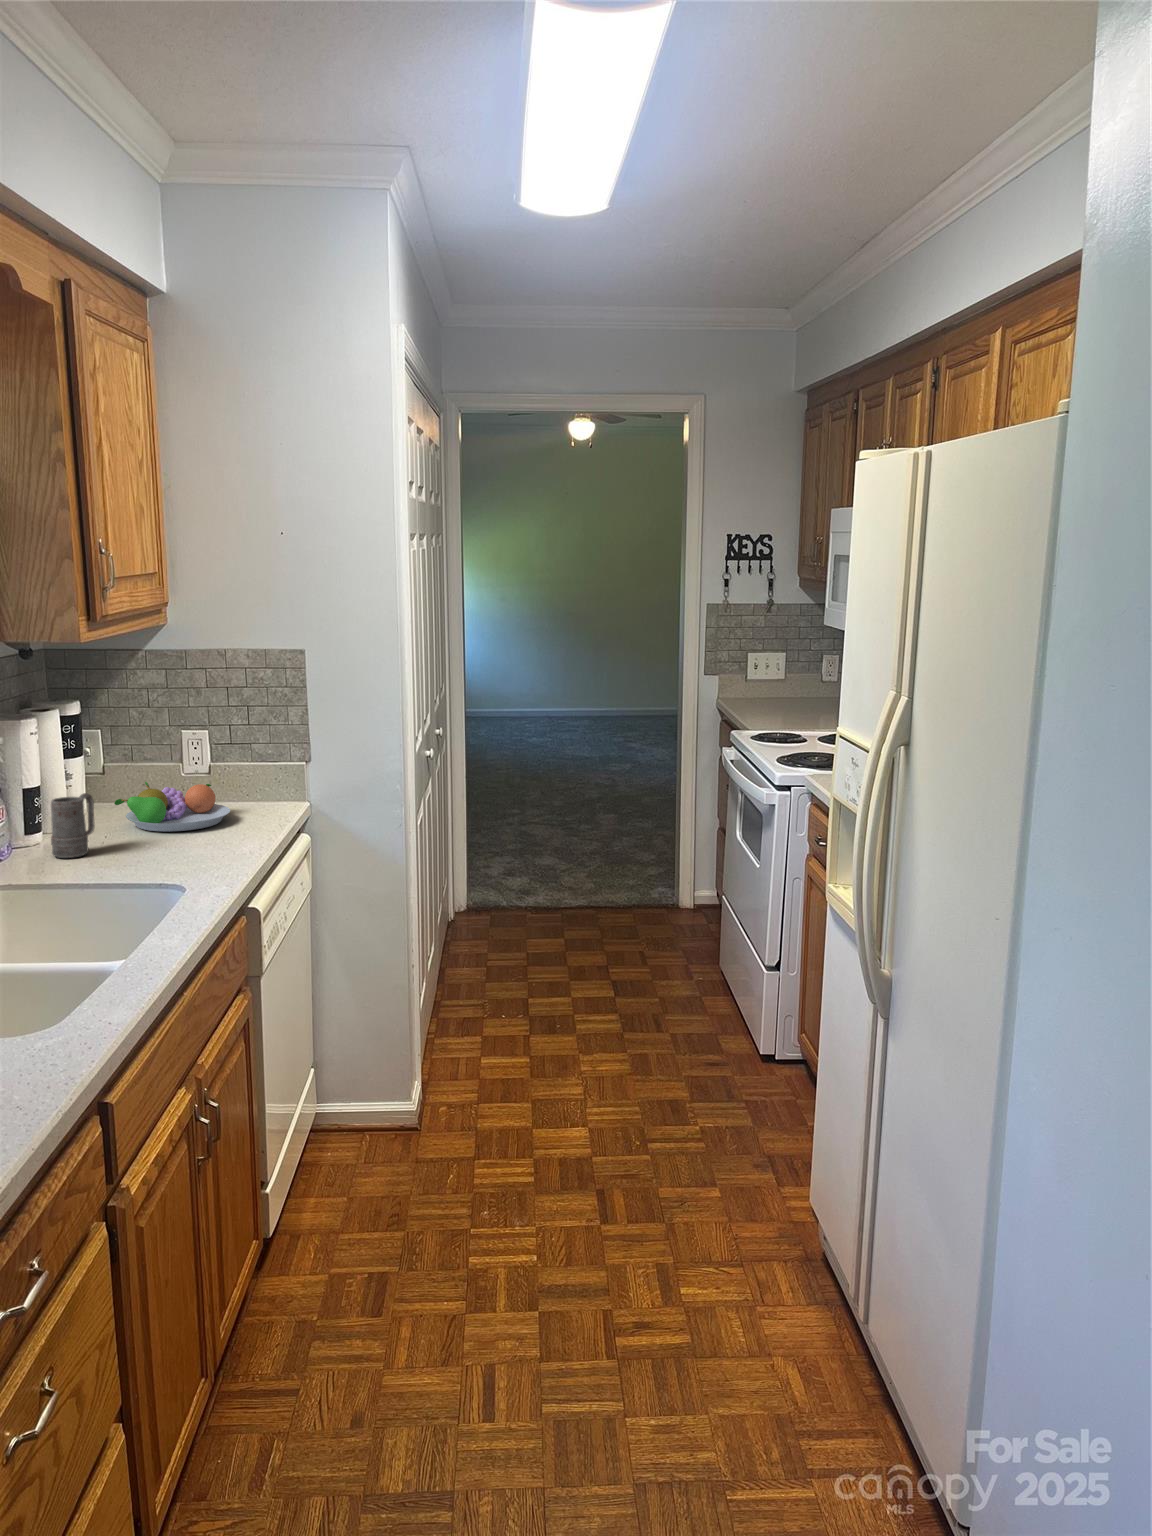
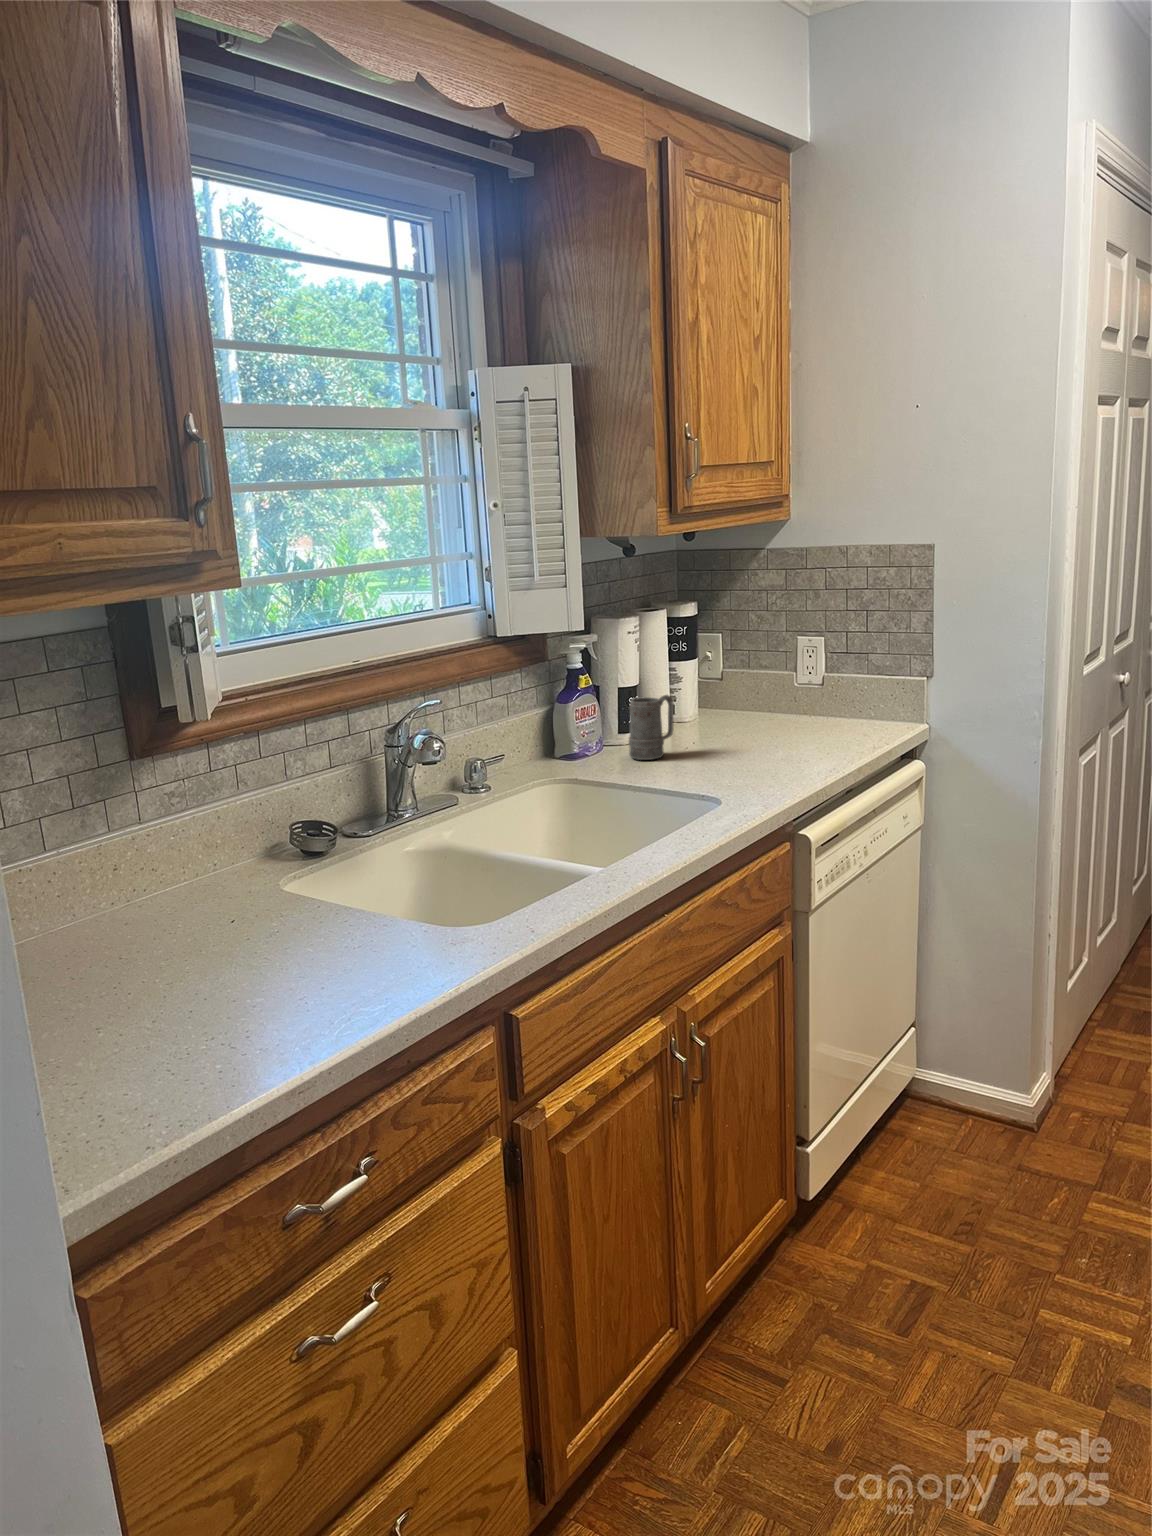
fruit bowl: present [114,782,230,831] -> none [706,689,827,744]

